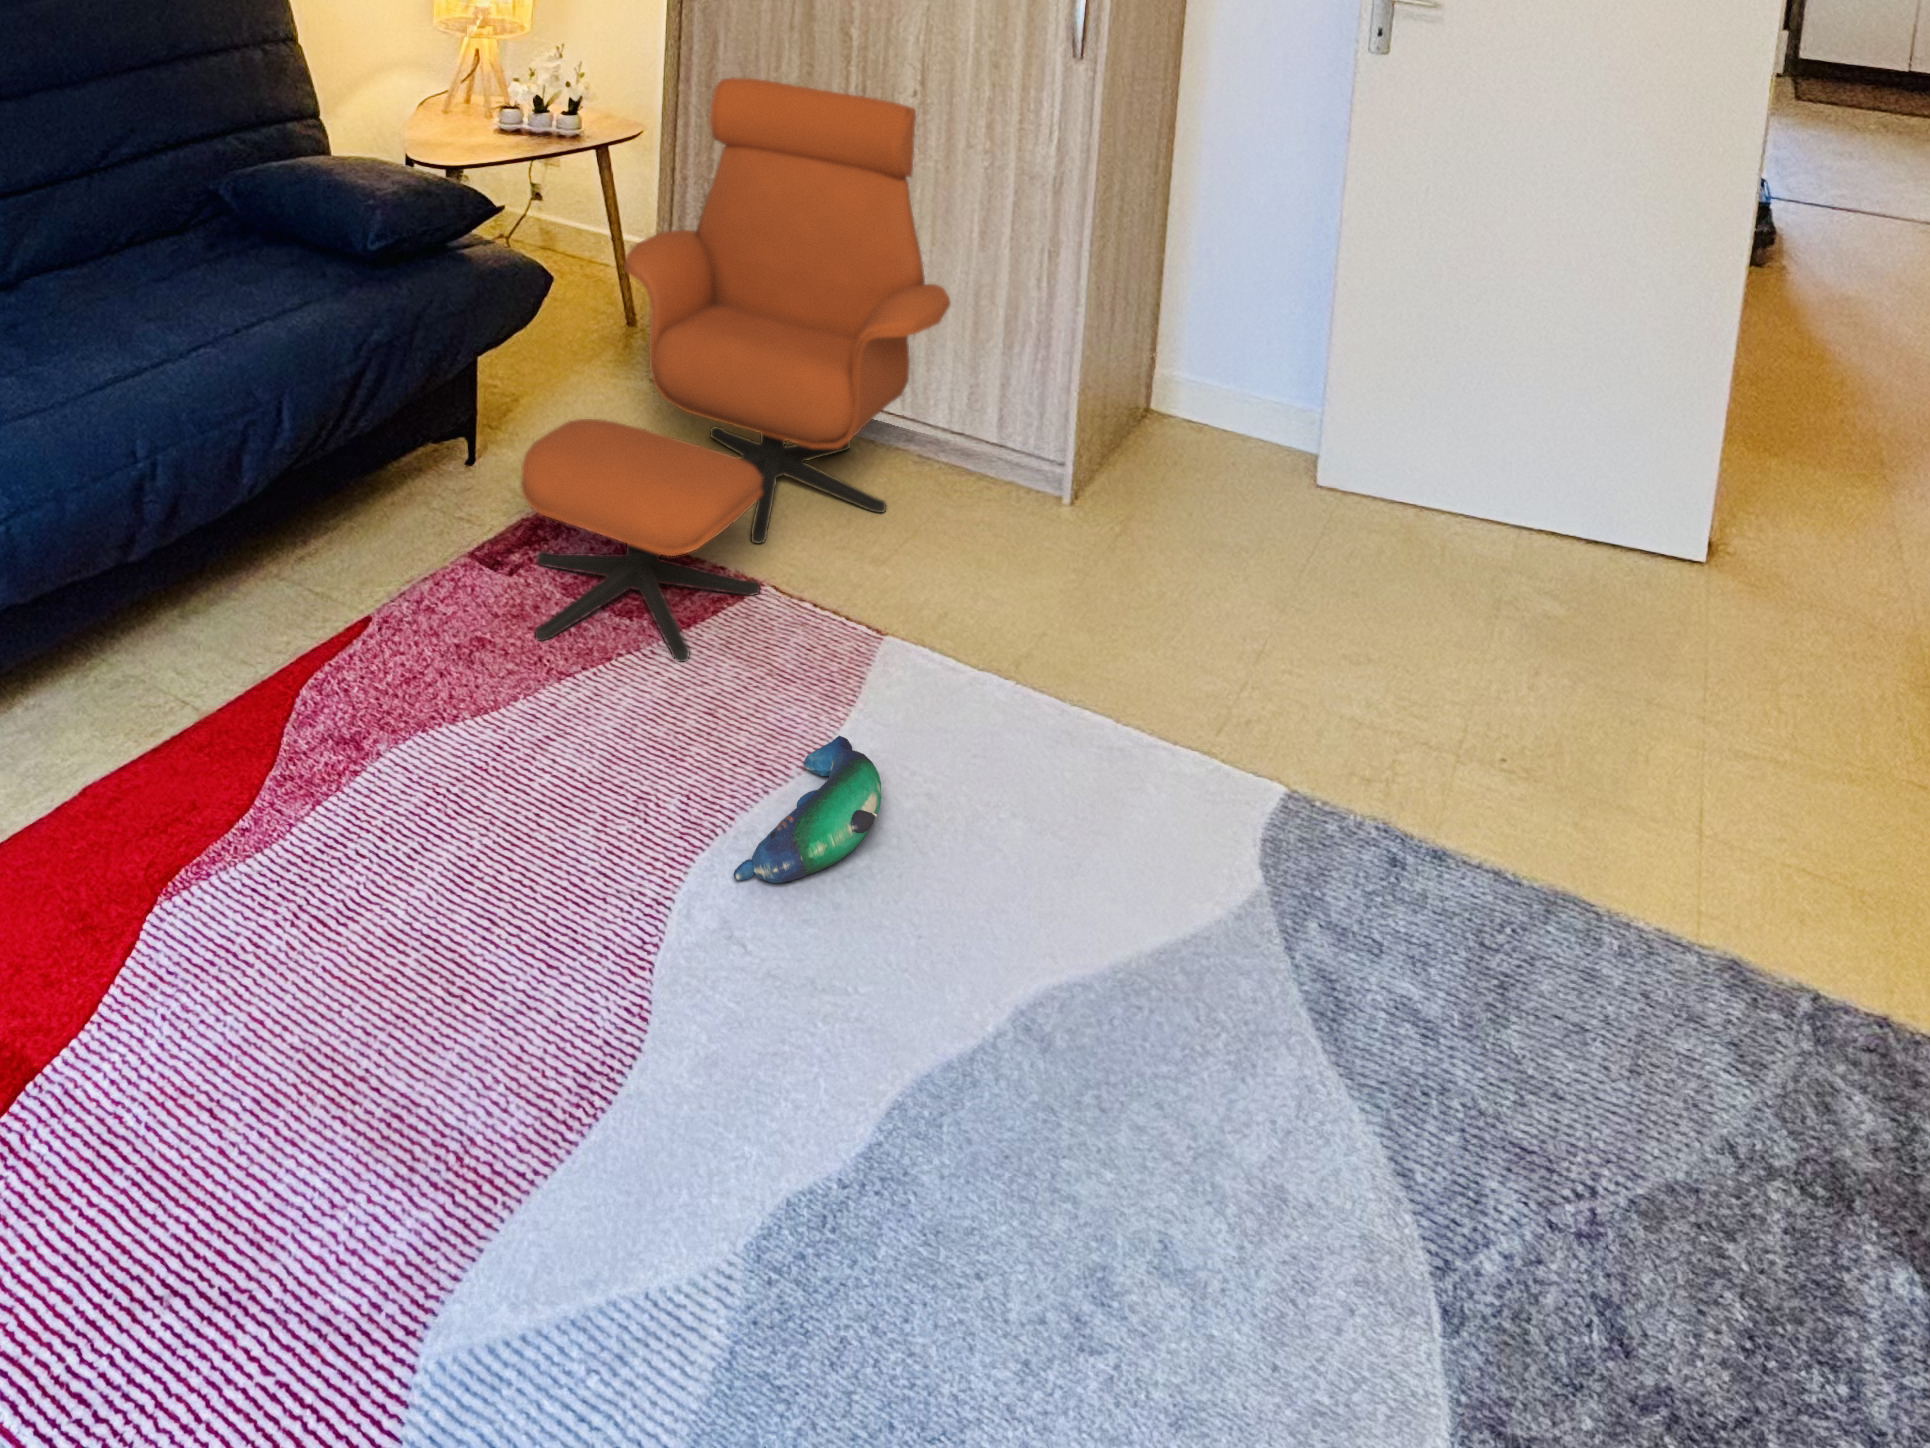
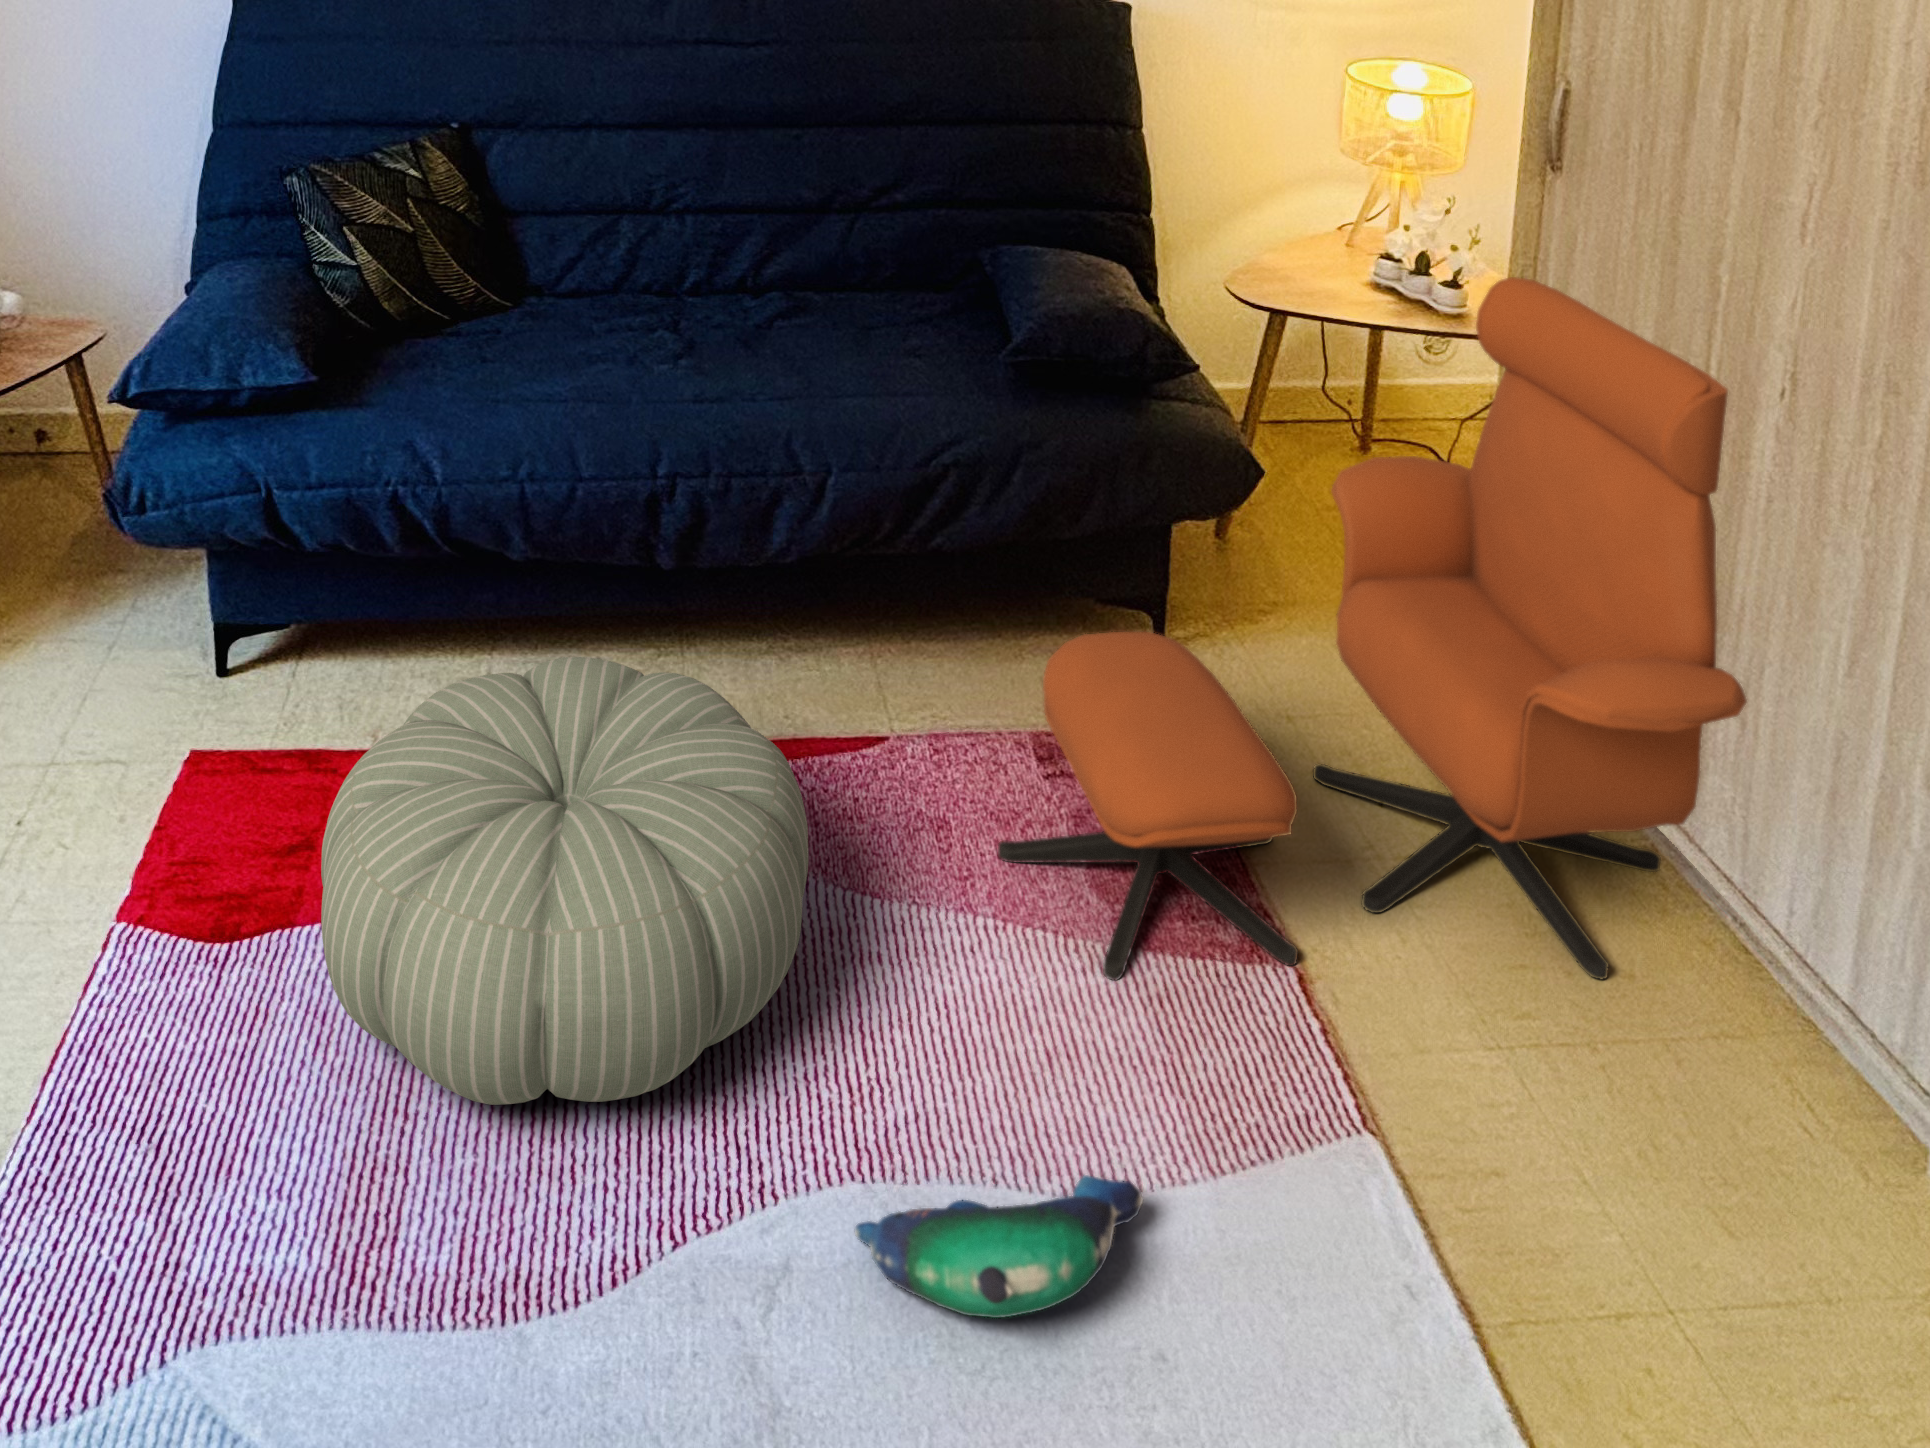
pouf: none [61,605,573,1049] -> present [321,657,808,1105]

